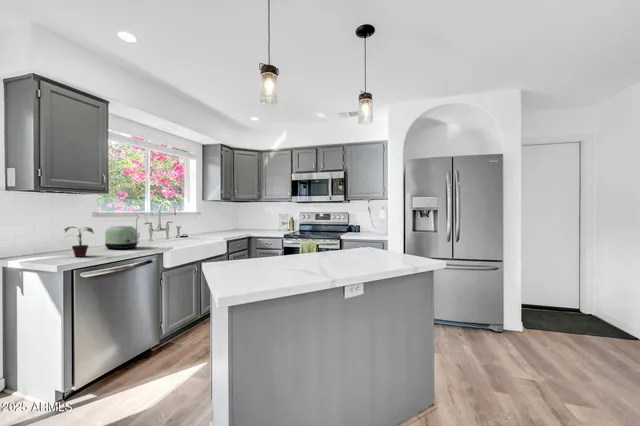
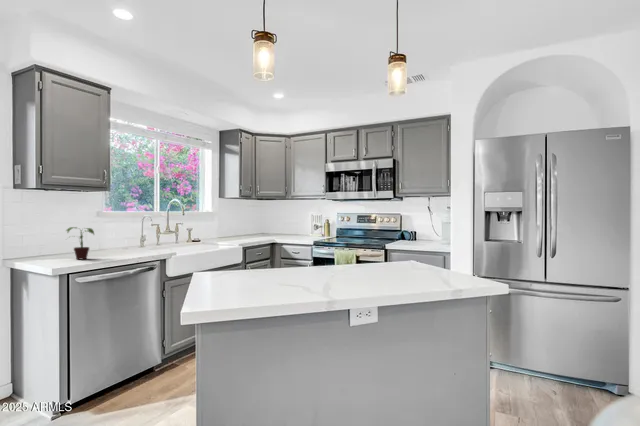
toaster: present [105,226,138,249] -> none [106,227,140,253]

